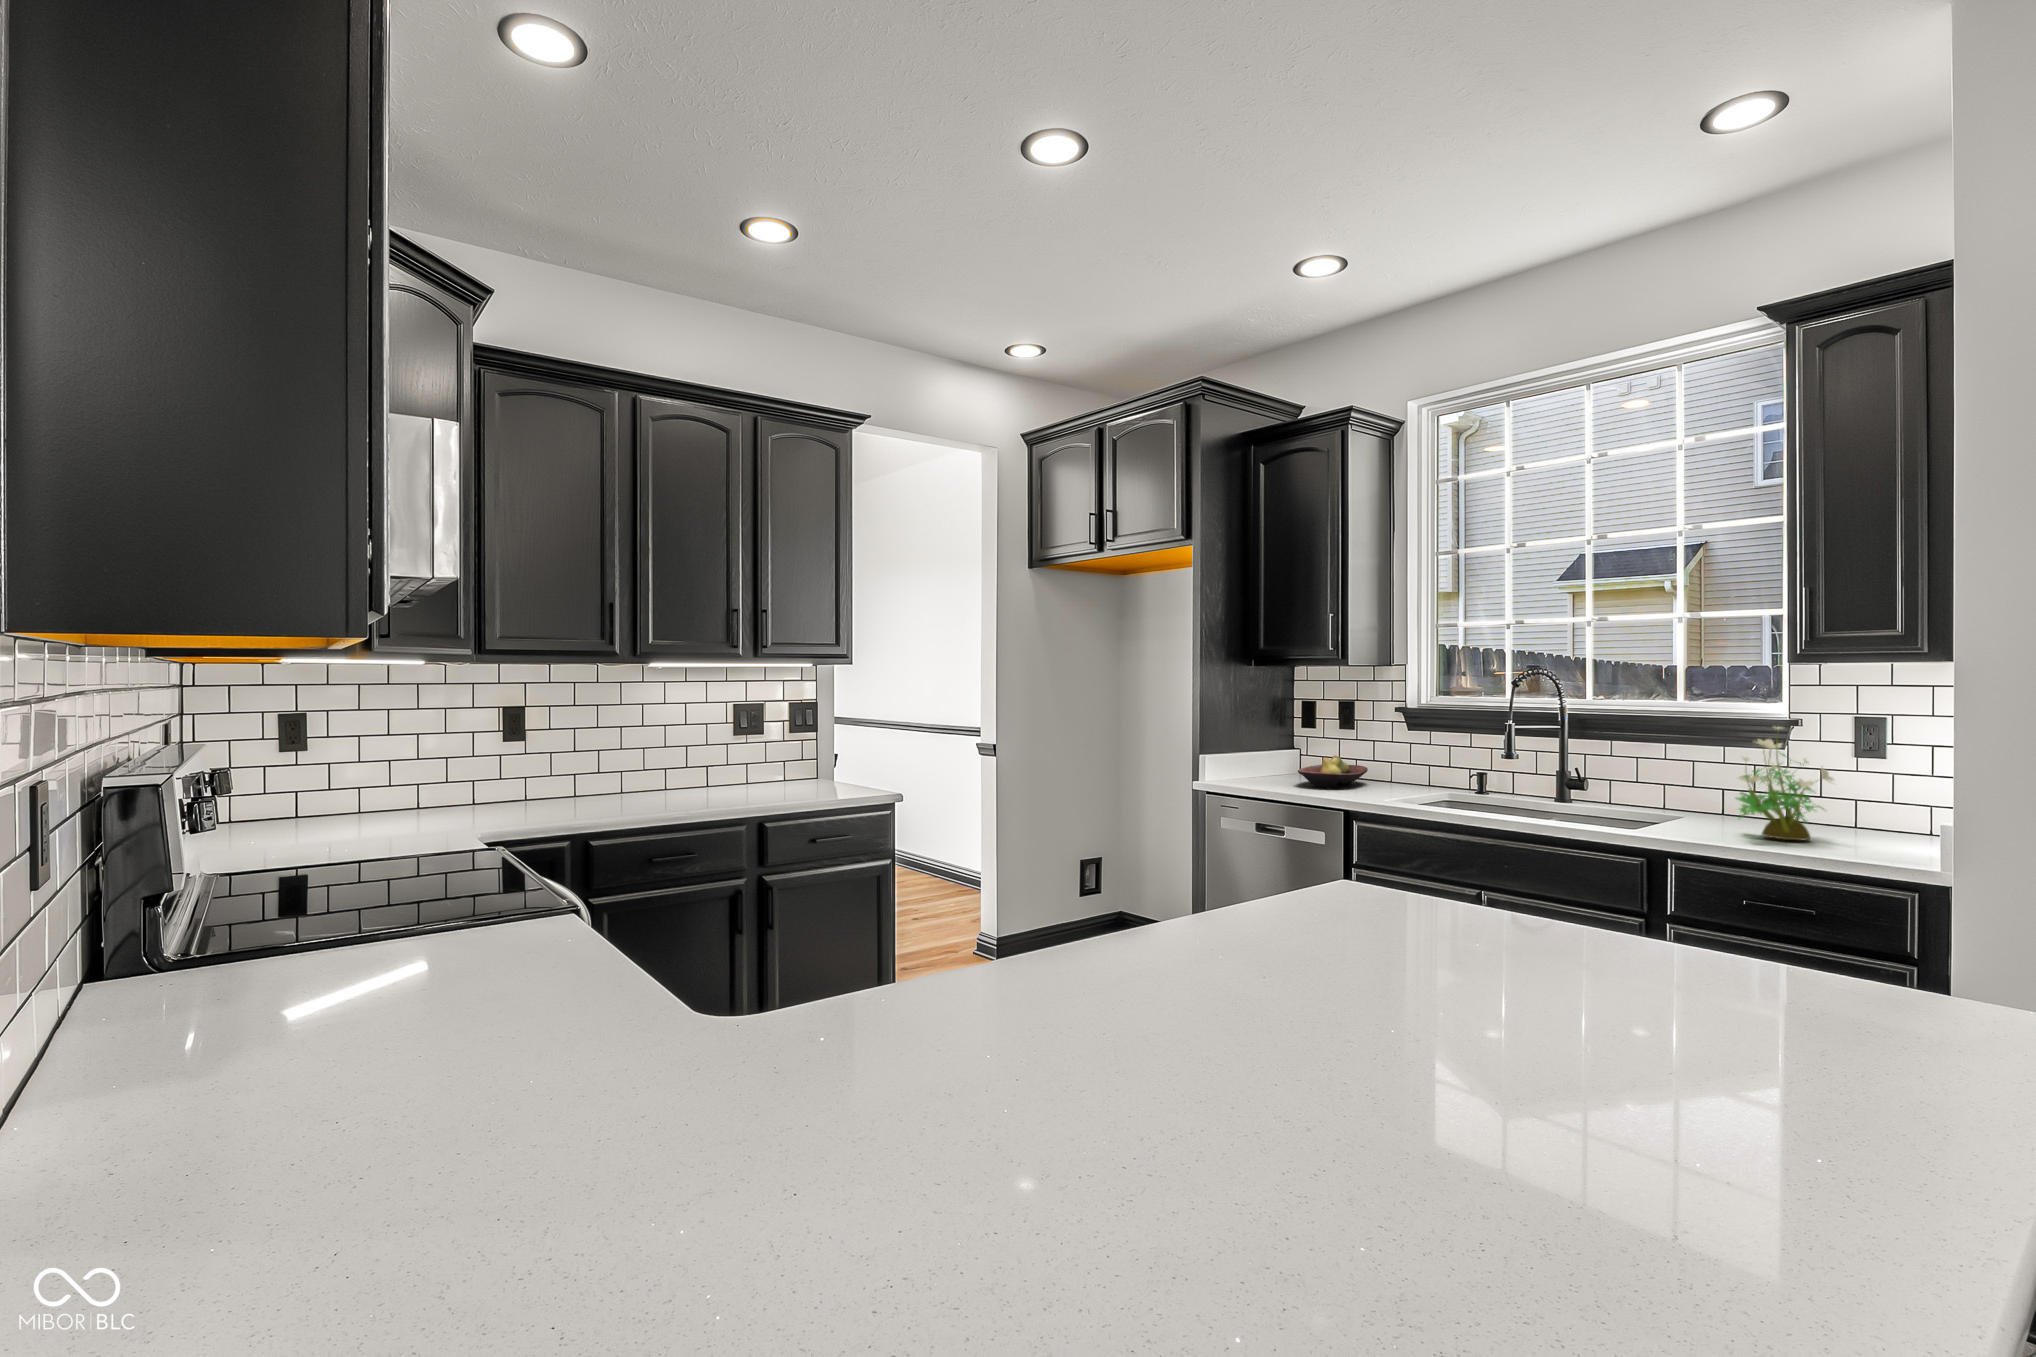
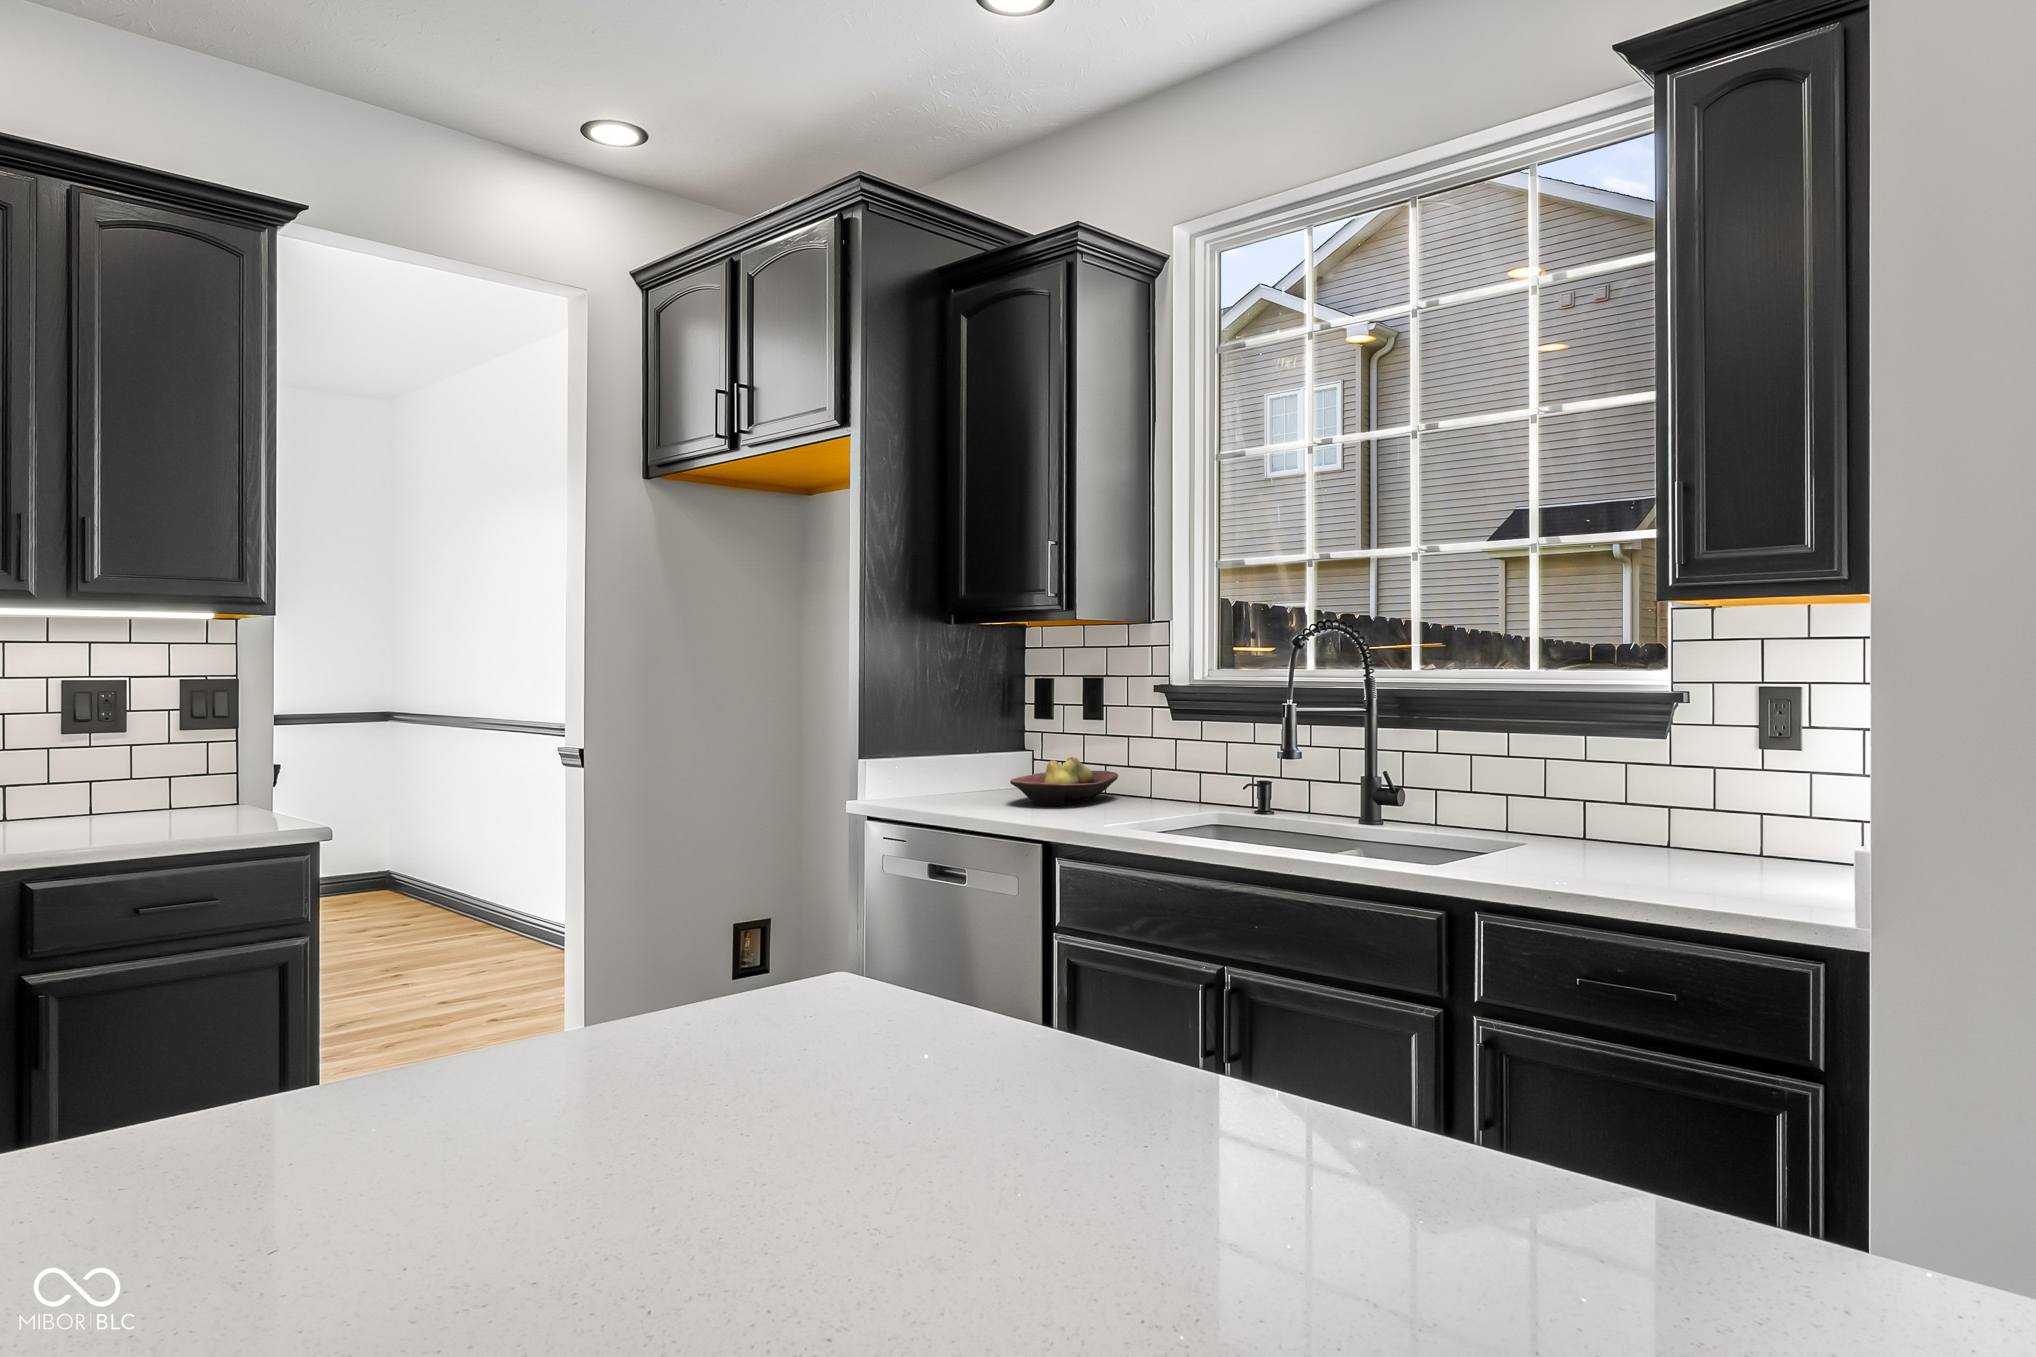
potted plant: present [1735,727,1834,840] -> none [1577,700,1726,883]

